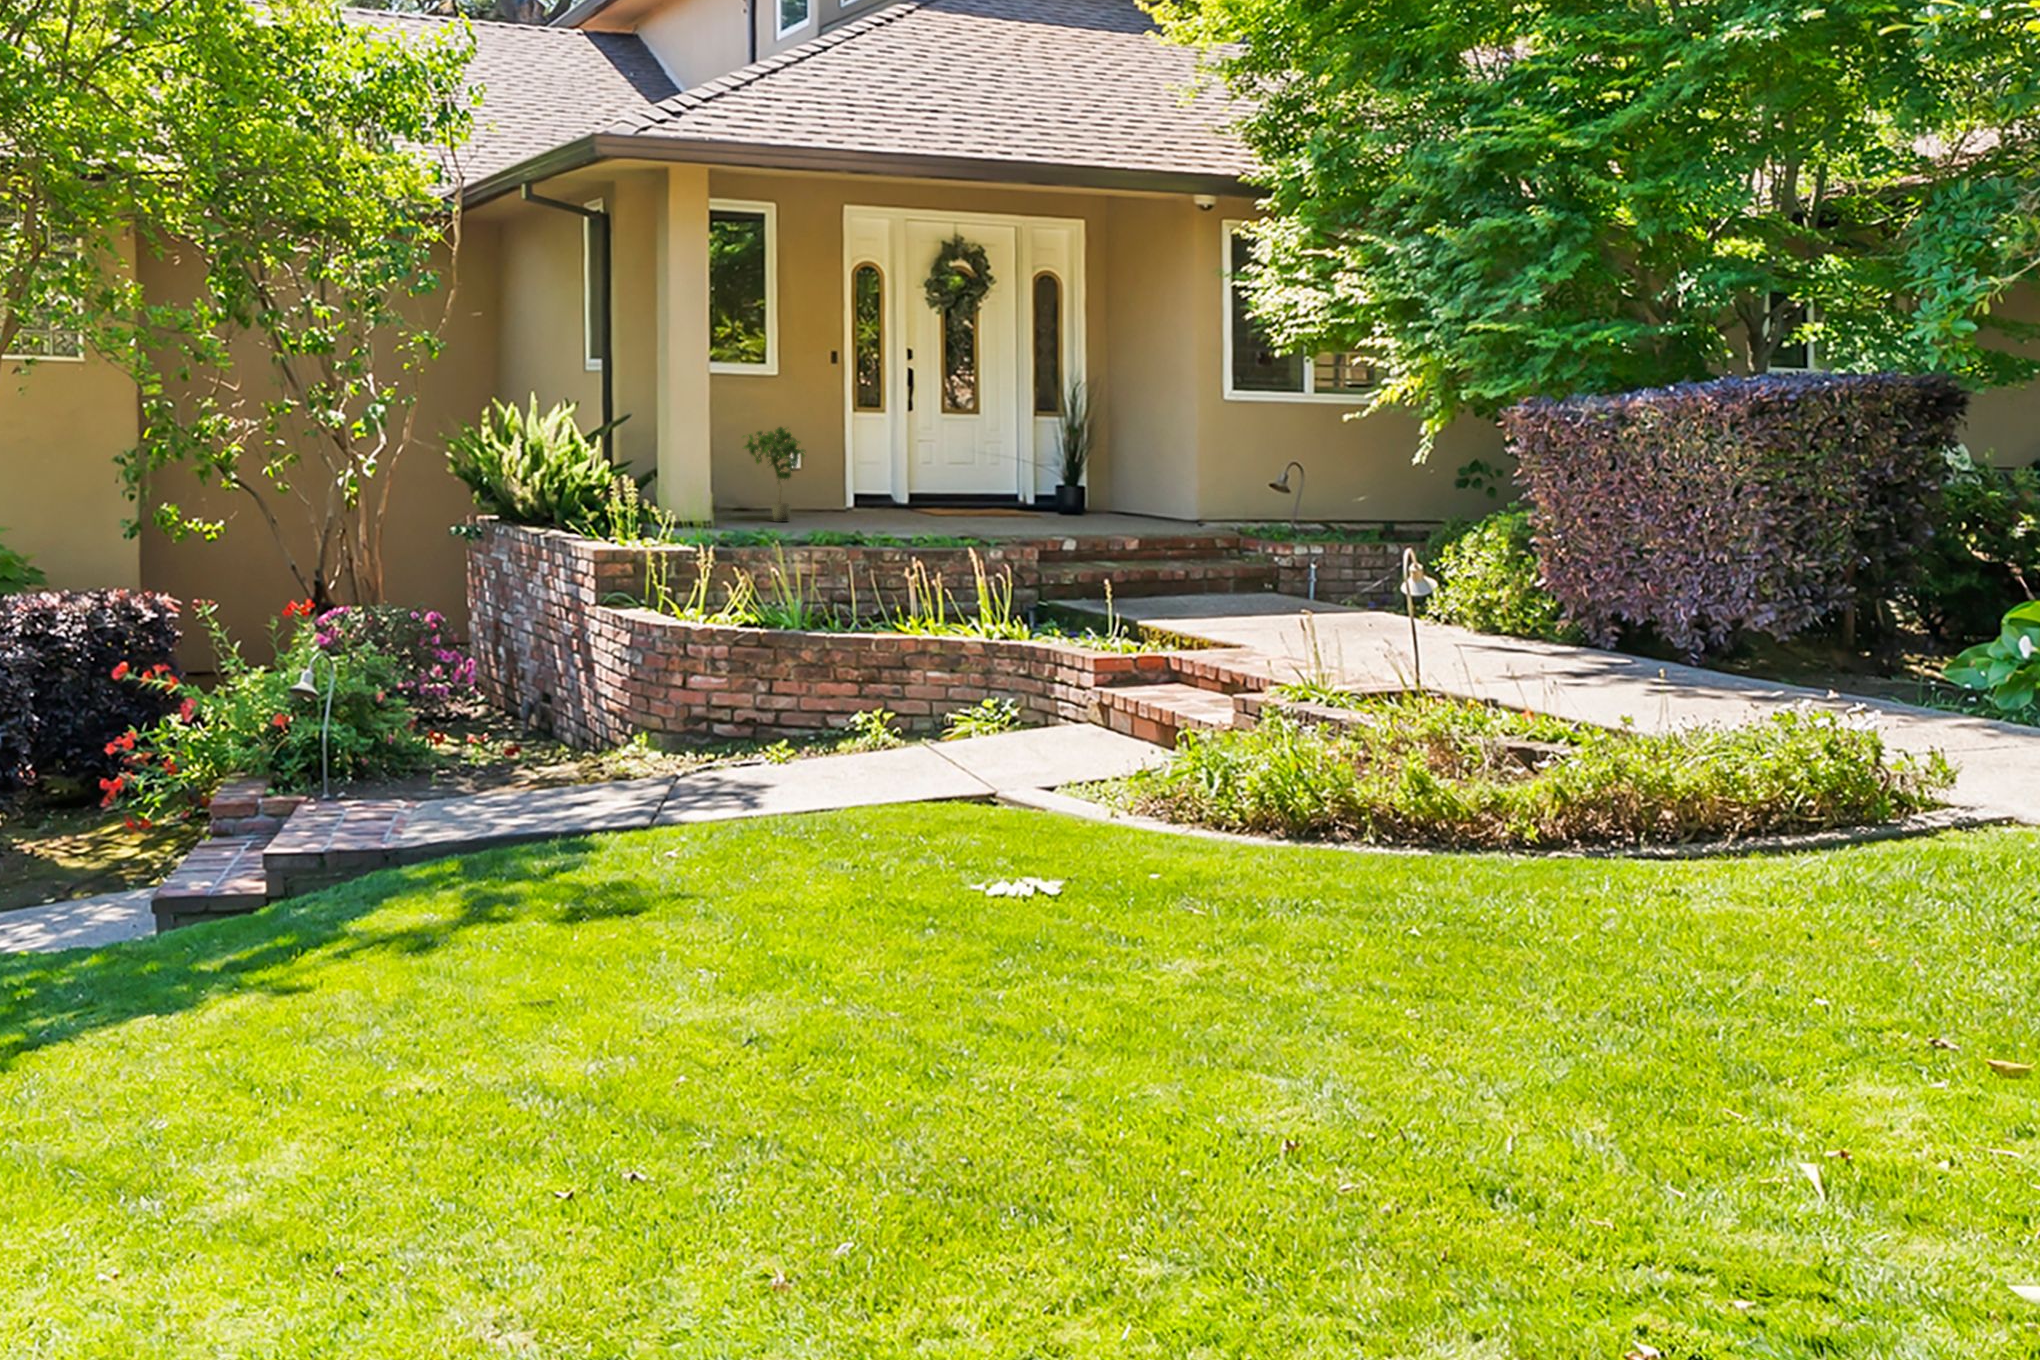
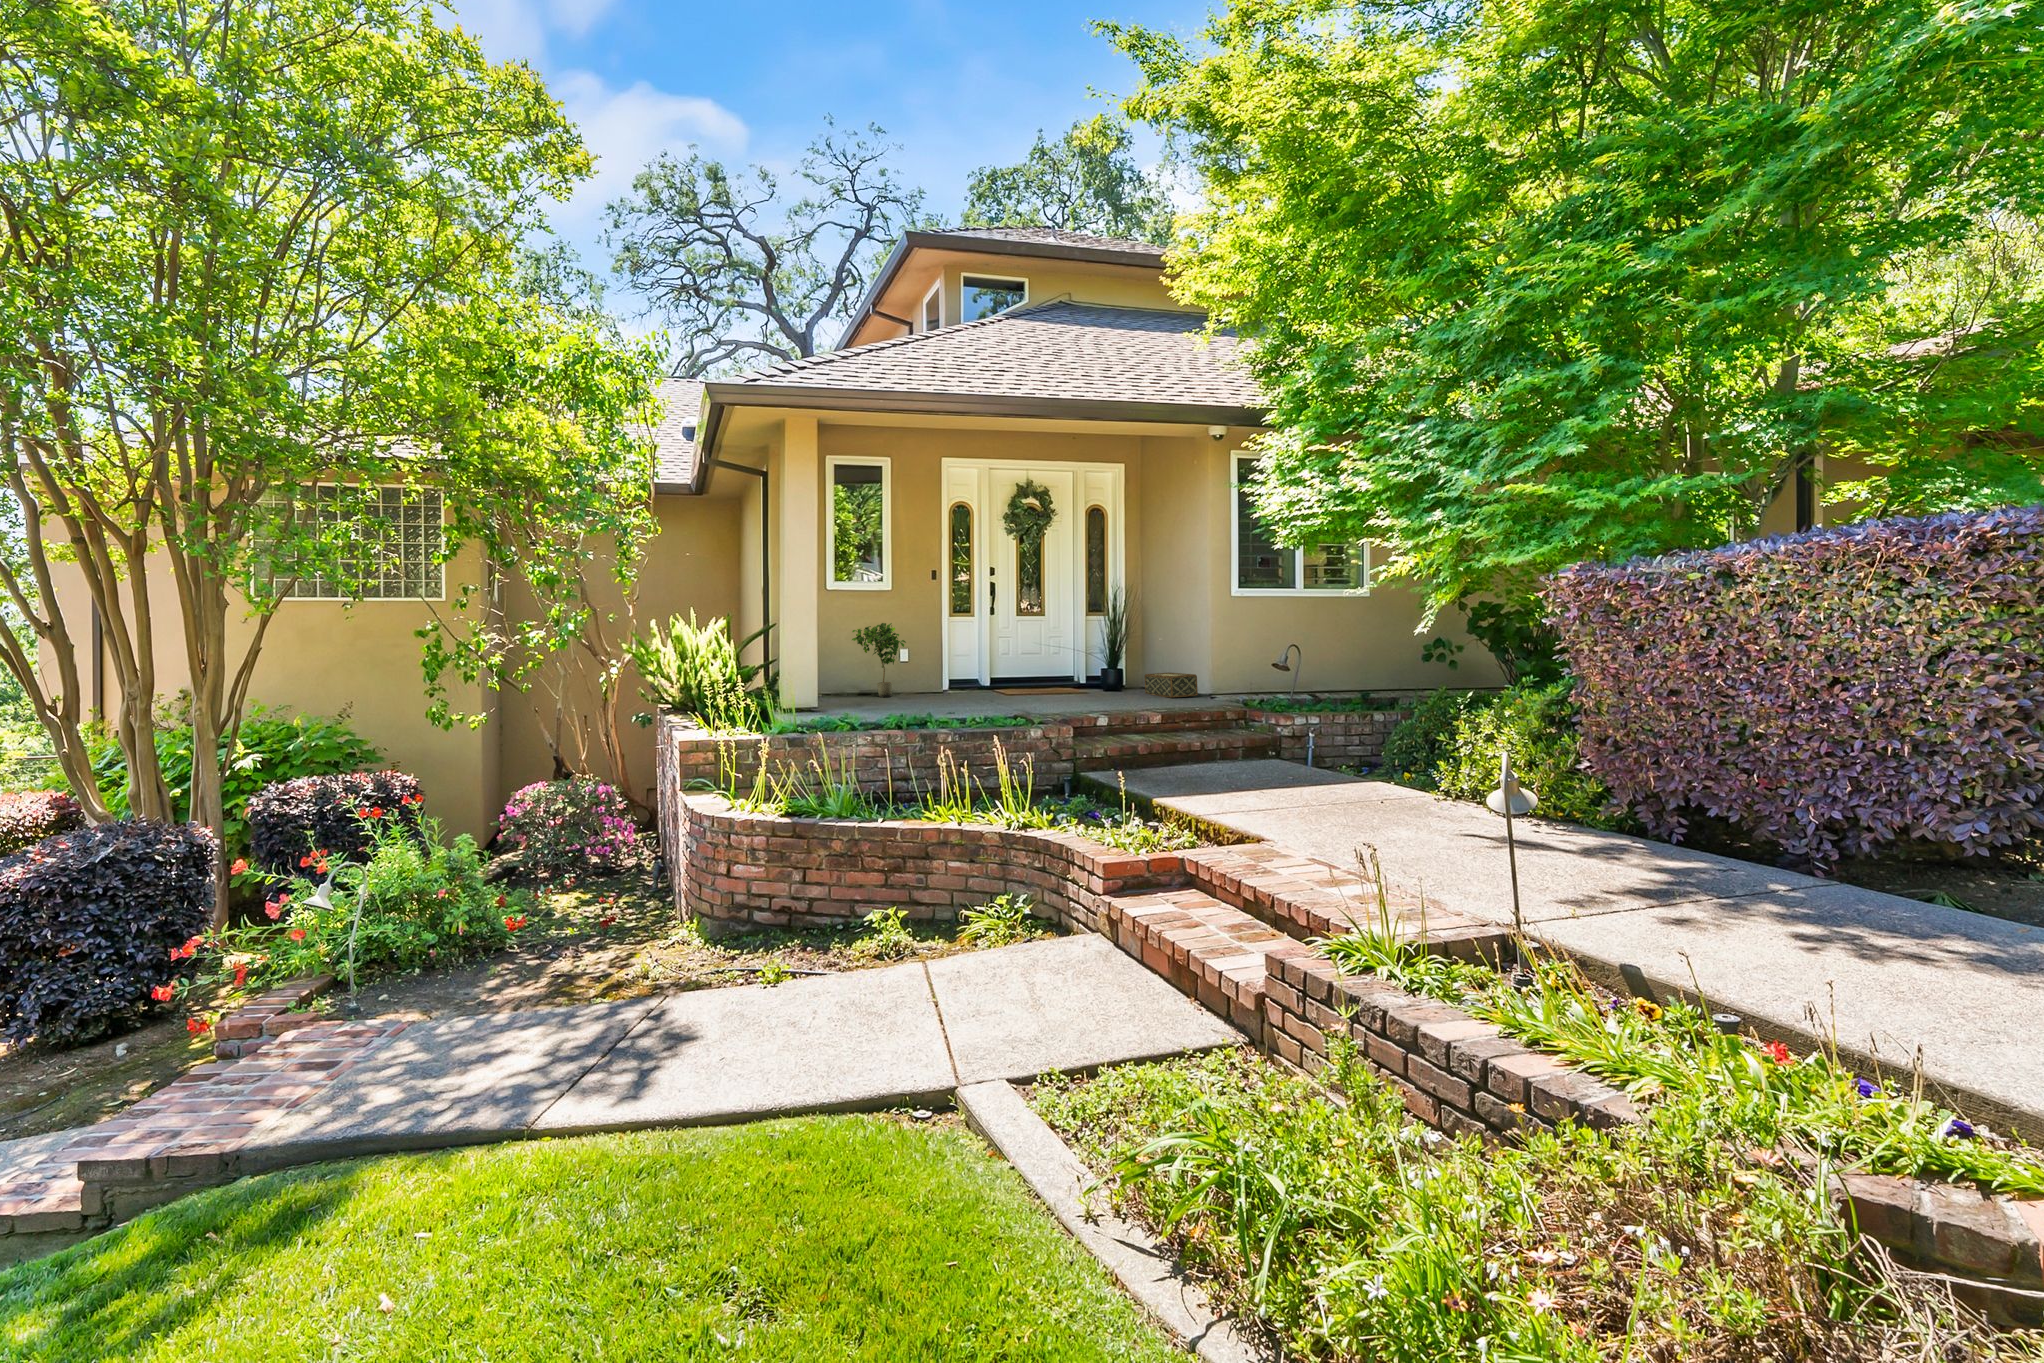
woven basket: none [1107,496,1174,526] -> present [1145,672,1198,698]

